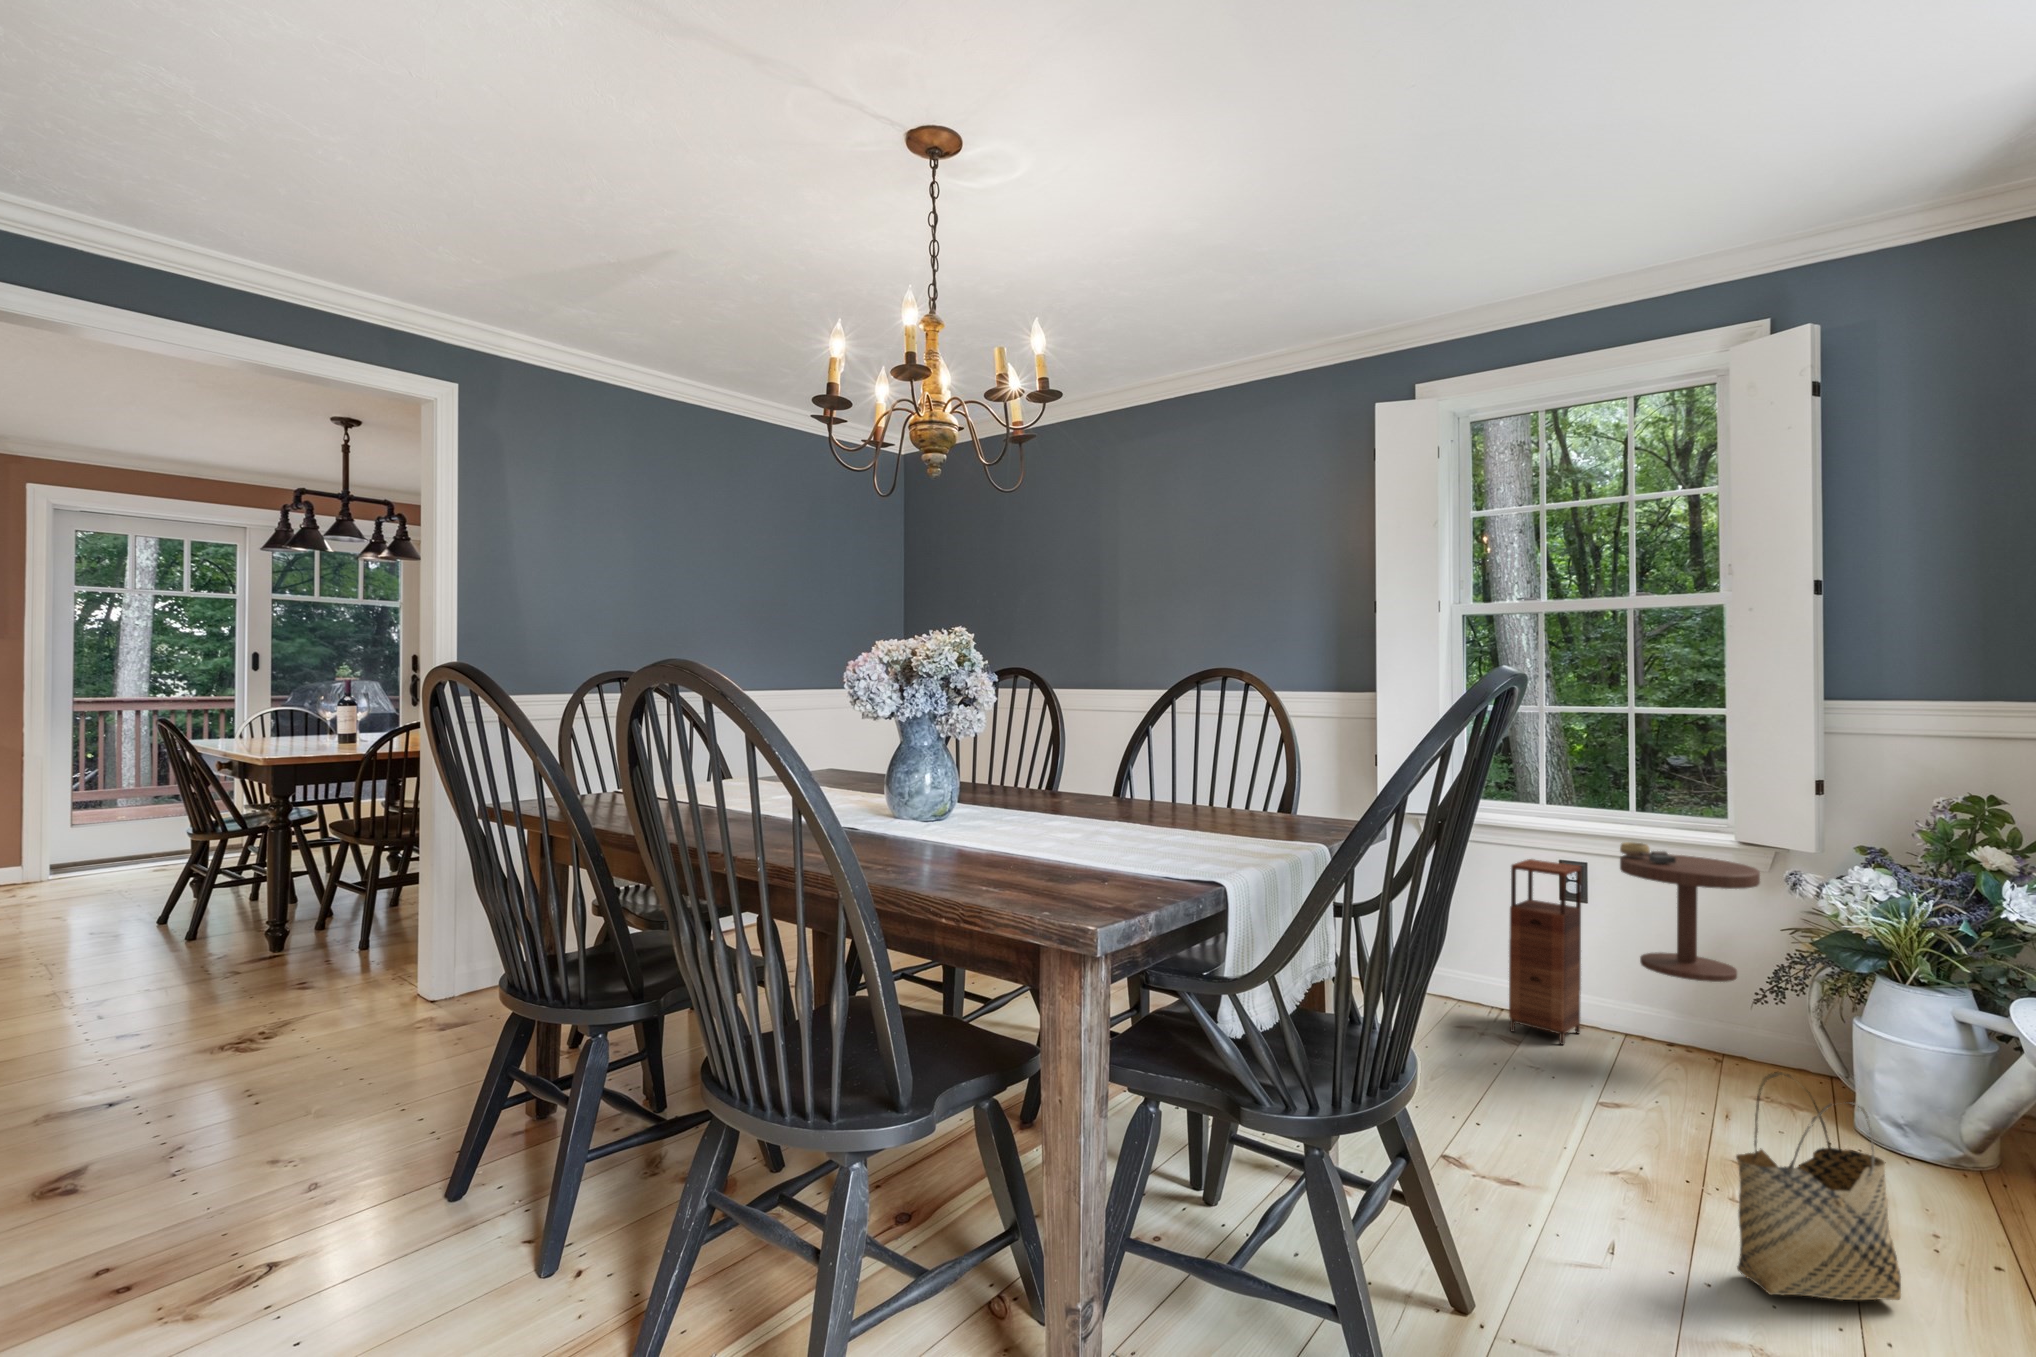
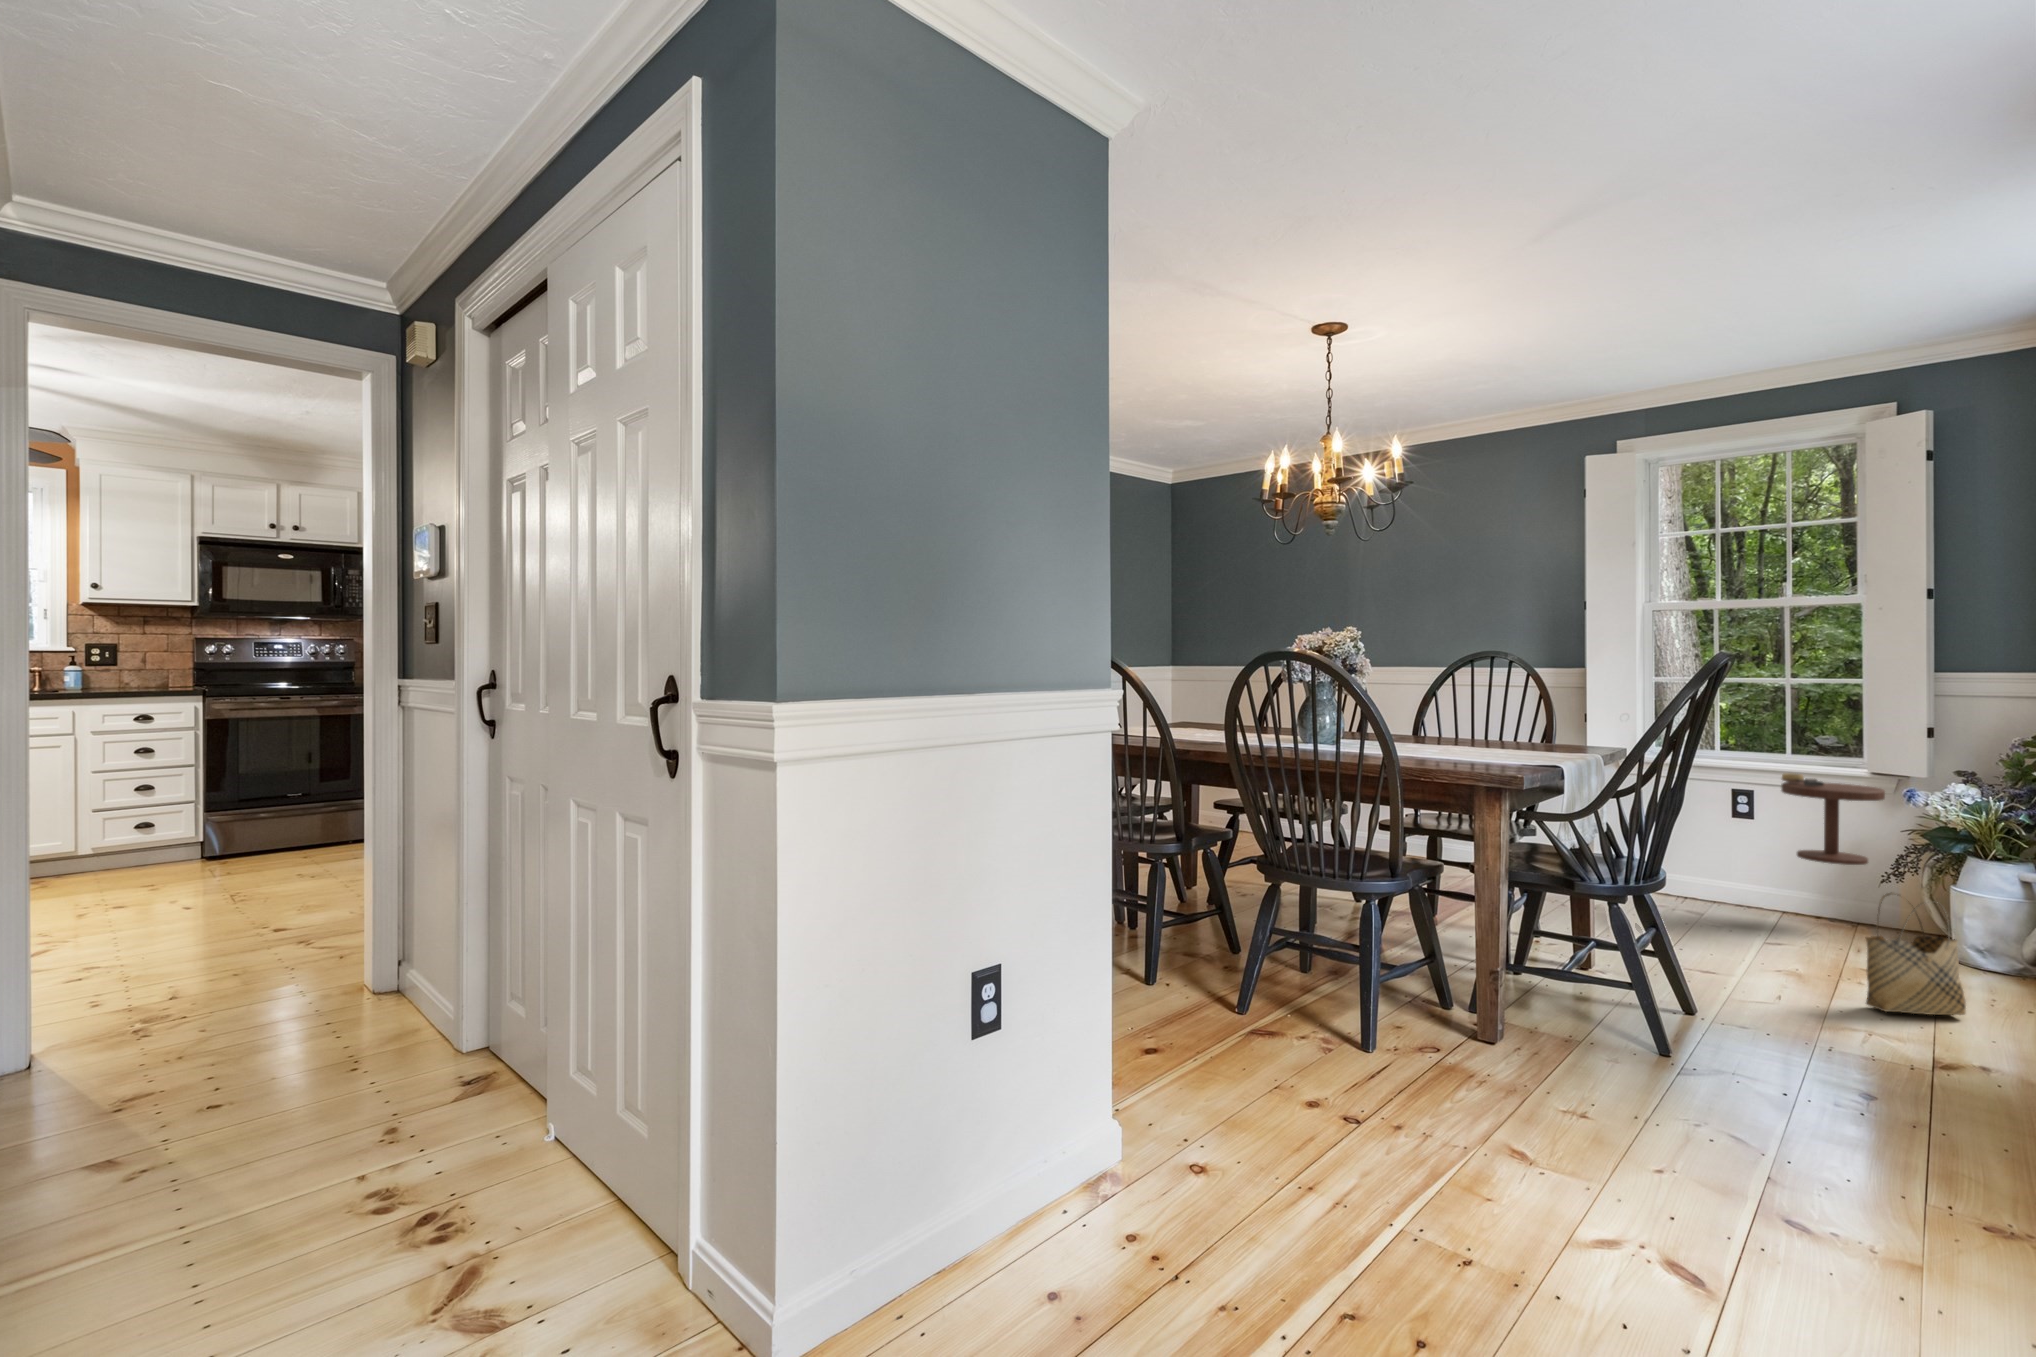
storage cabinet: present [1509,859,1581,1045] -> none [1697,789,1751,915]

